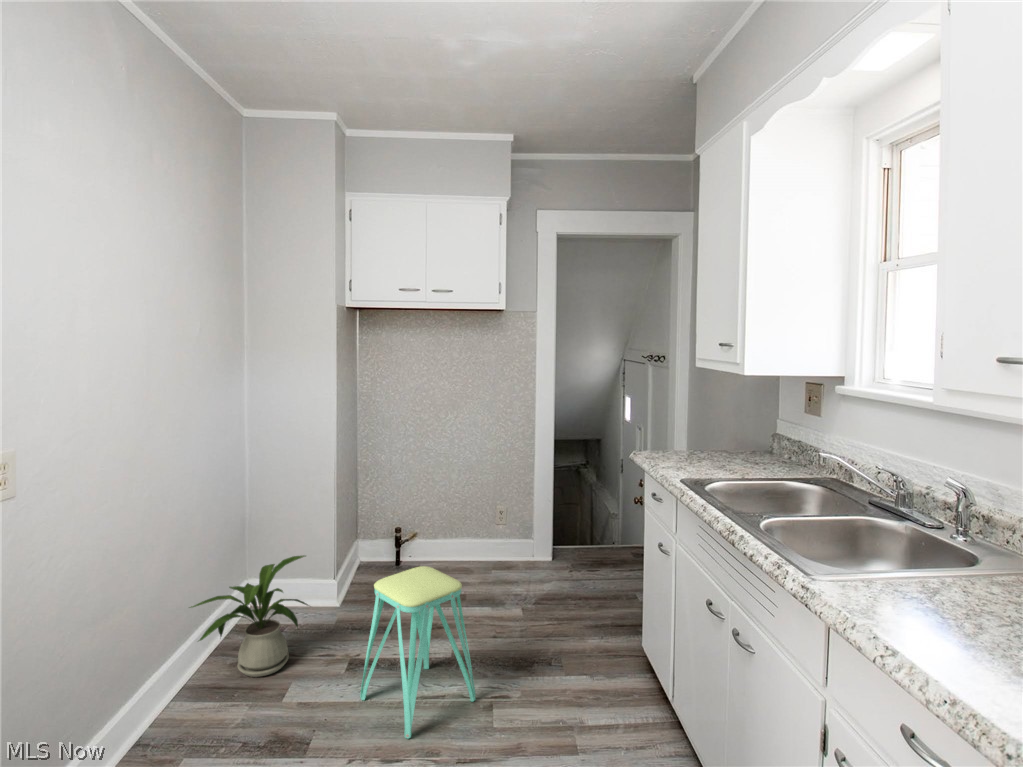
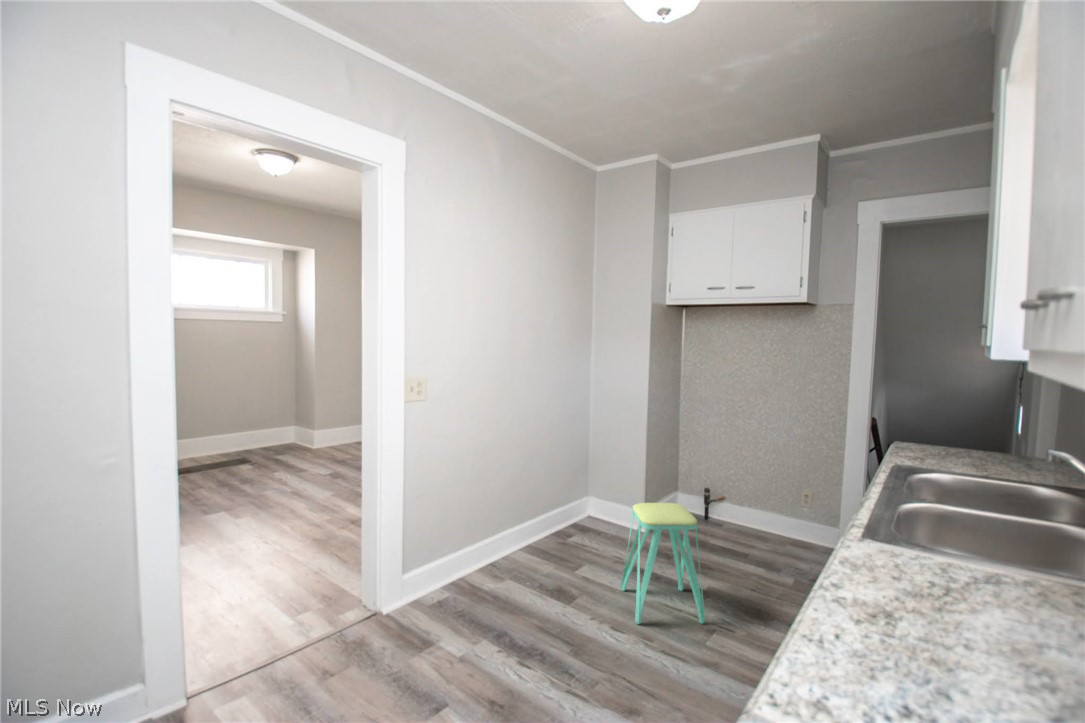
house plant: present [190,555,308,677] -> none [535,479,614,556]

